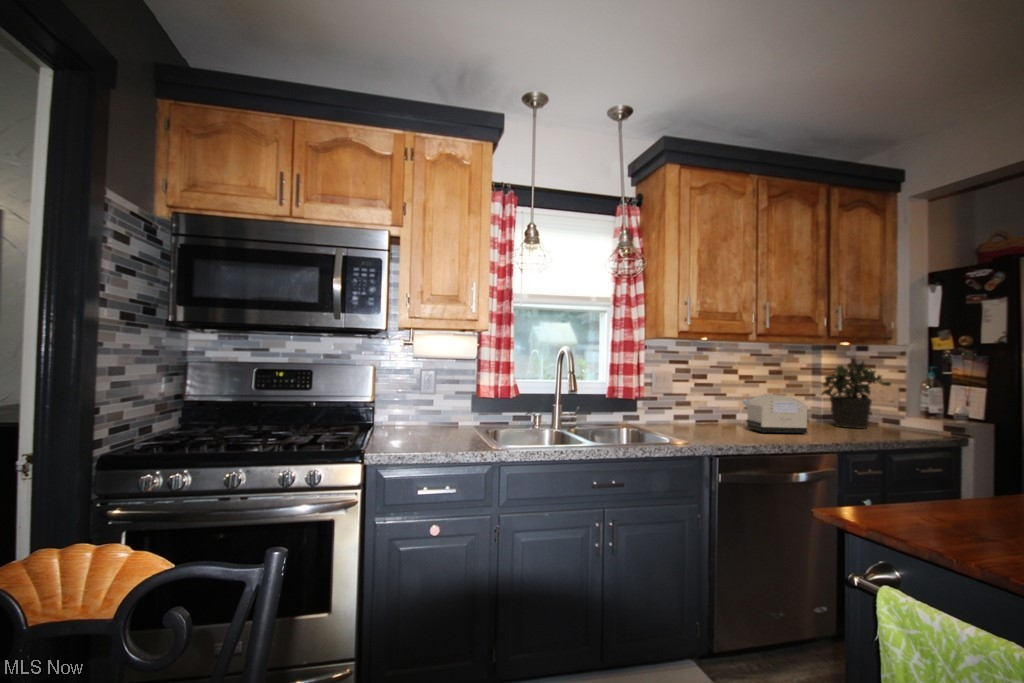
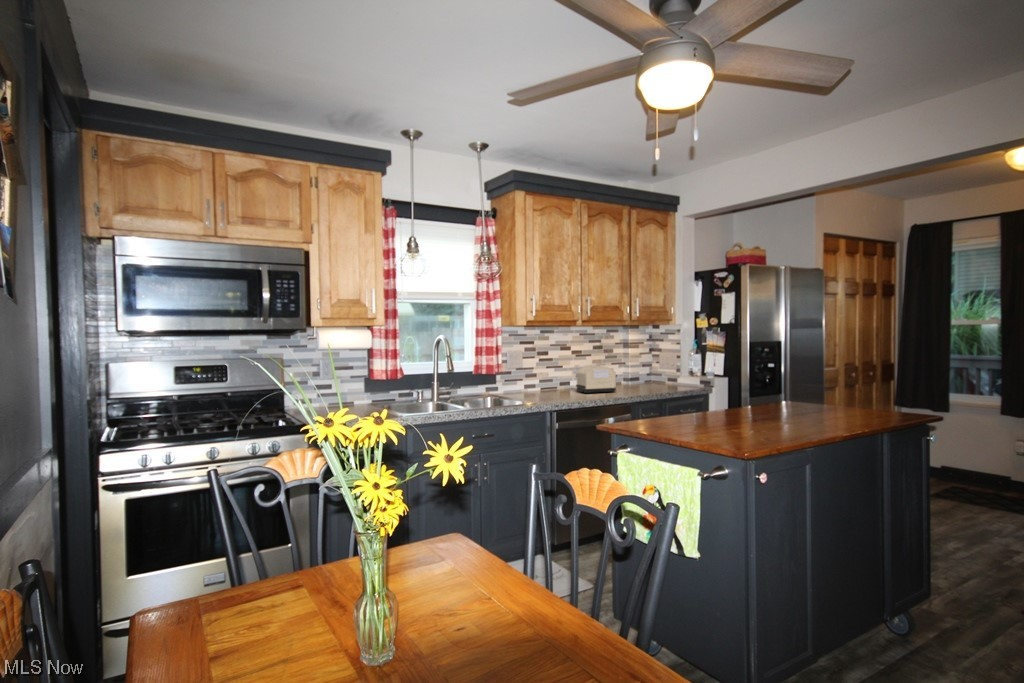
potted plant: present [822,362,891,429] -> none [627,337,671,386]

